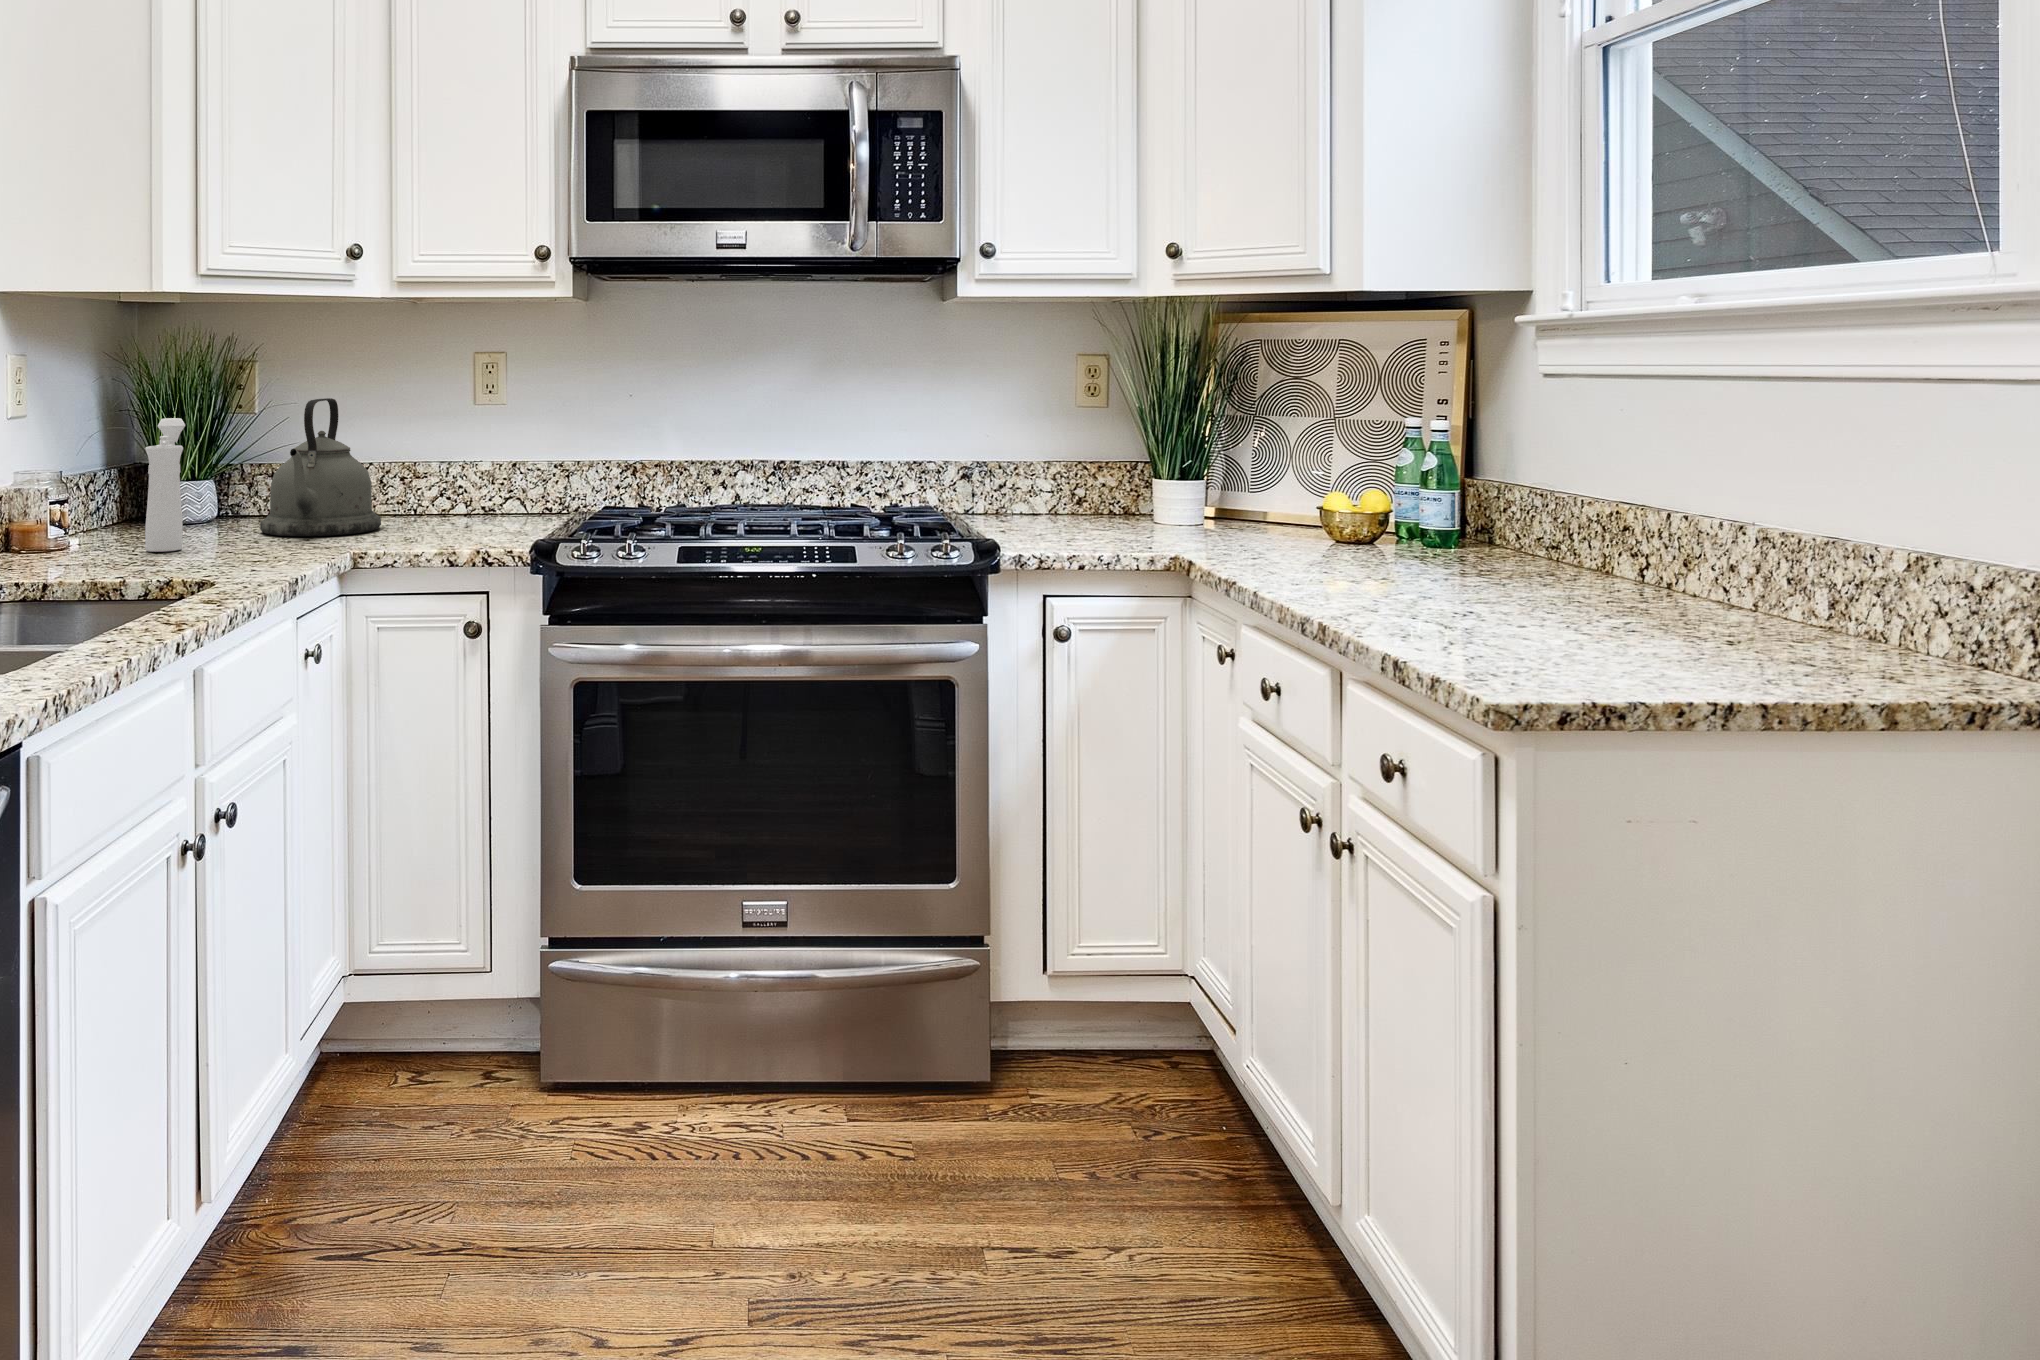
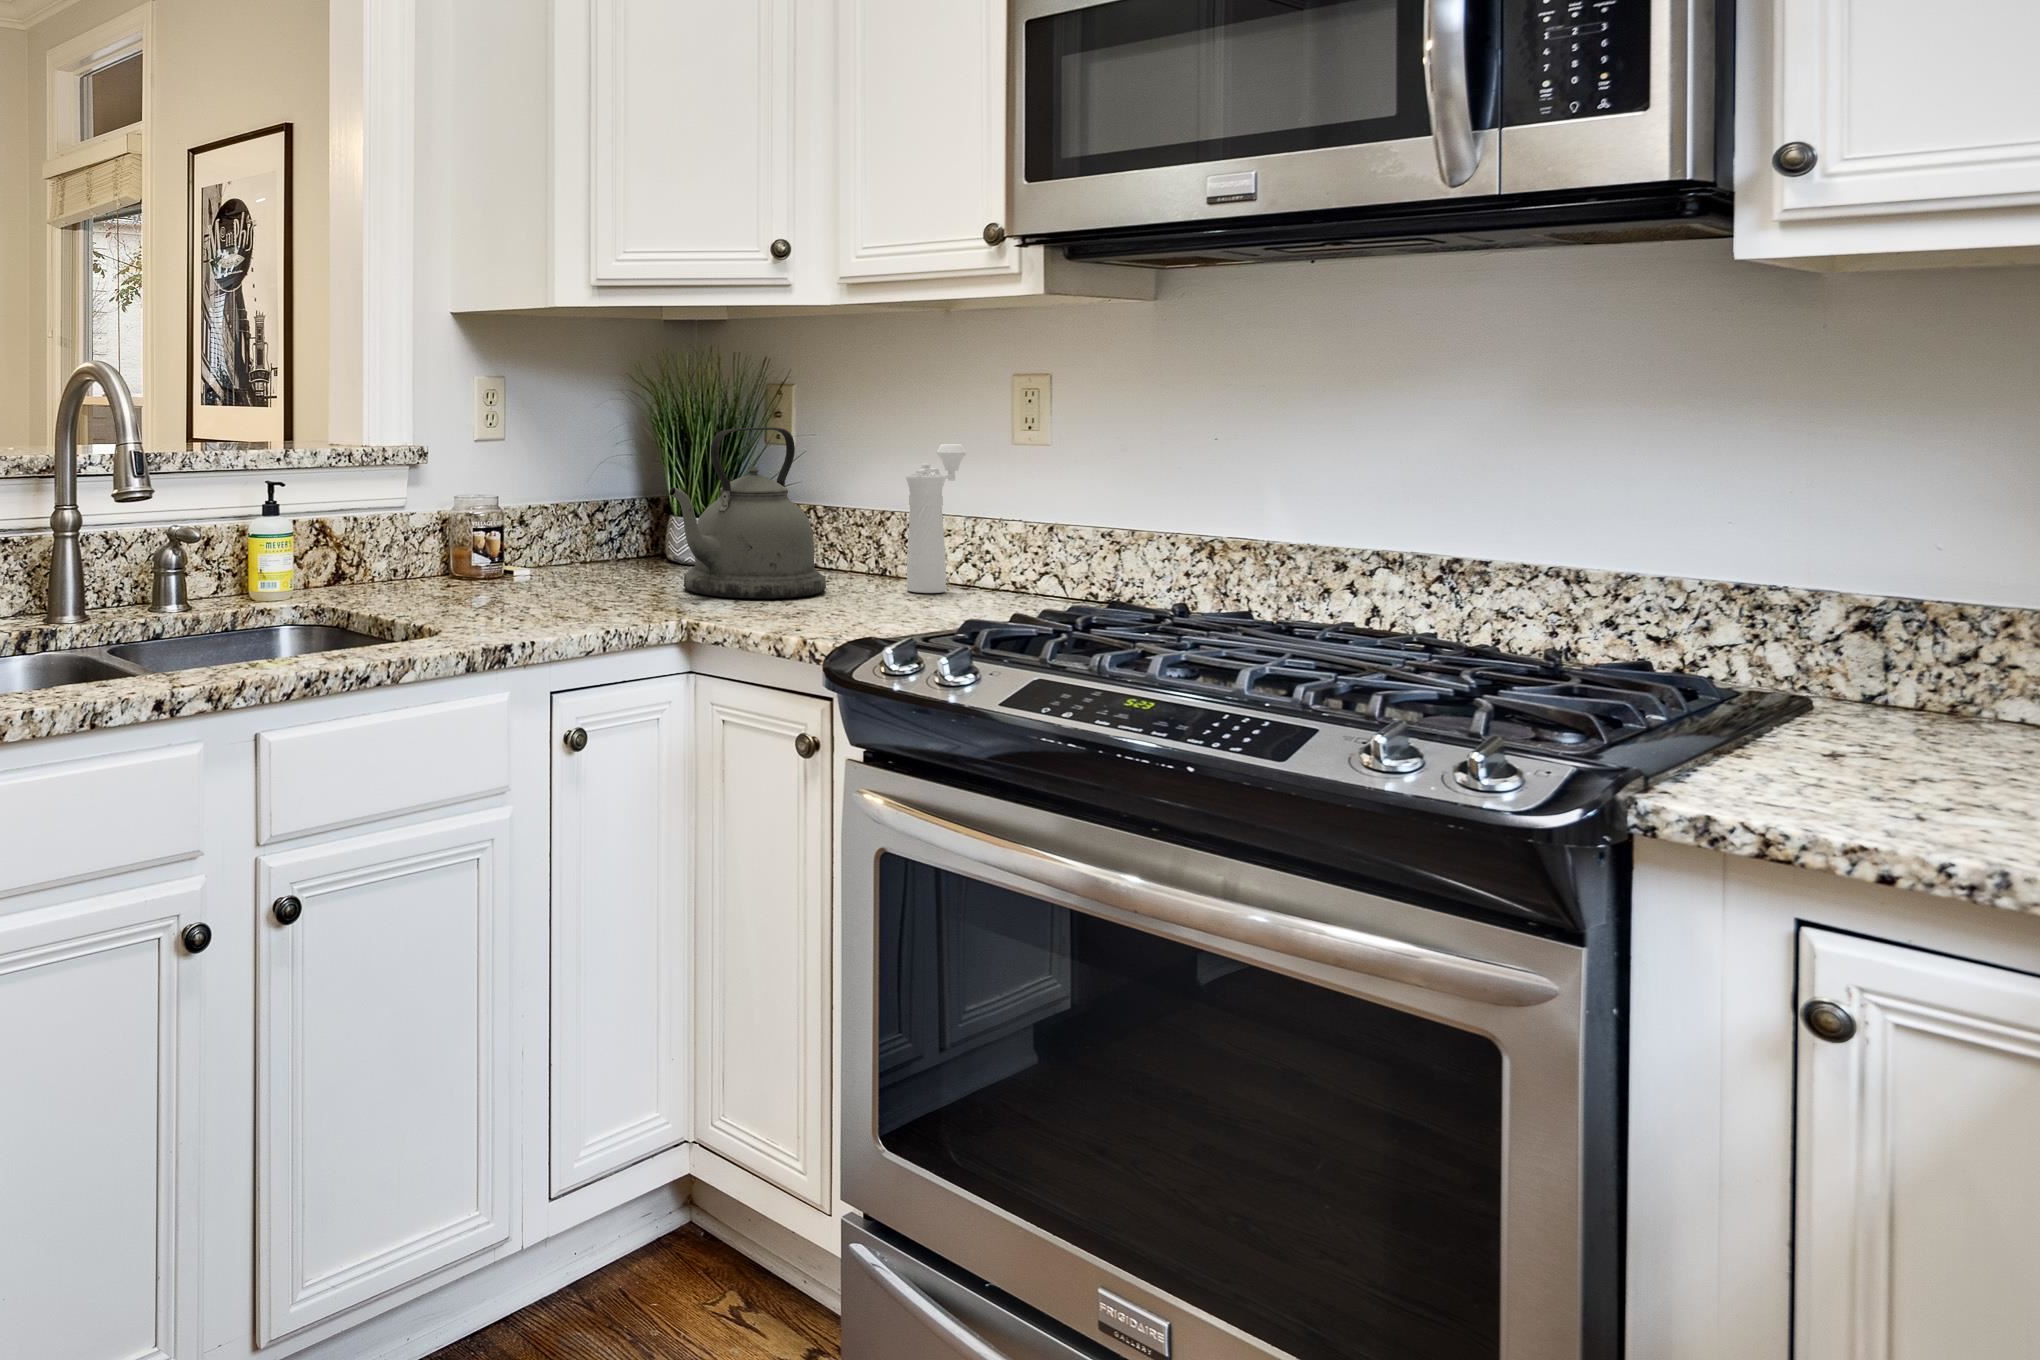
pepper mill: present [145,418,185,552] -> present [906,444,966,593]

